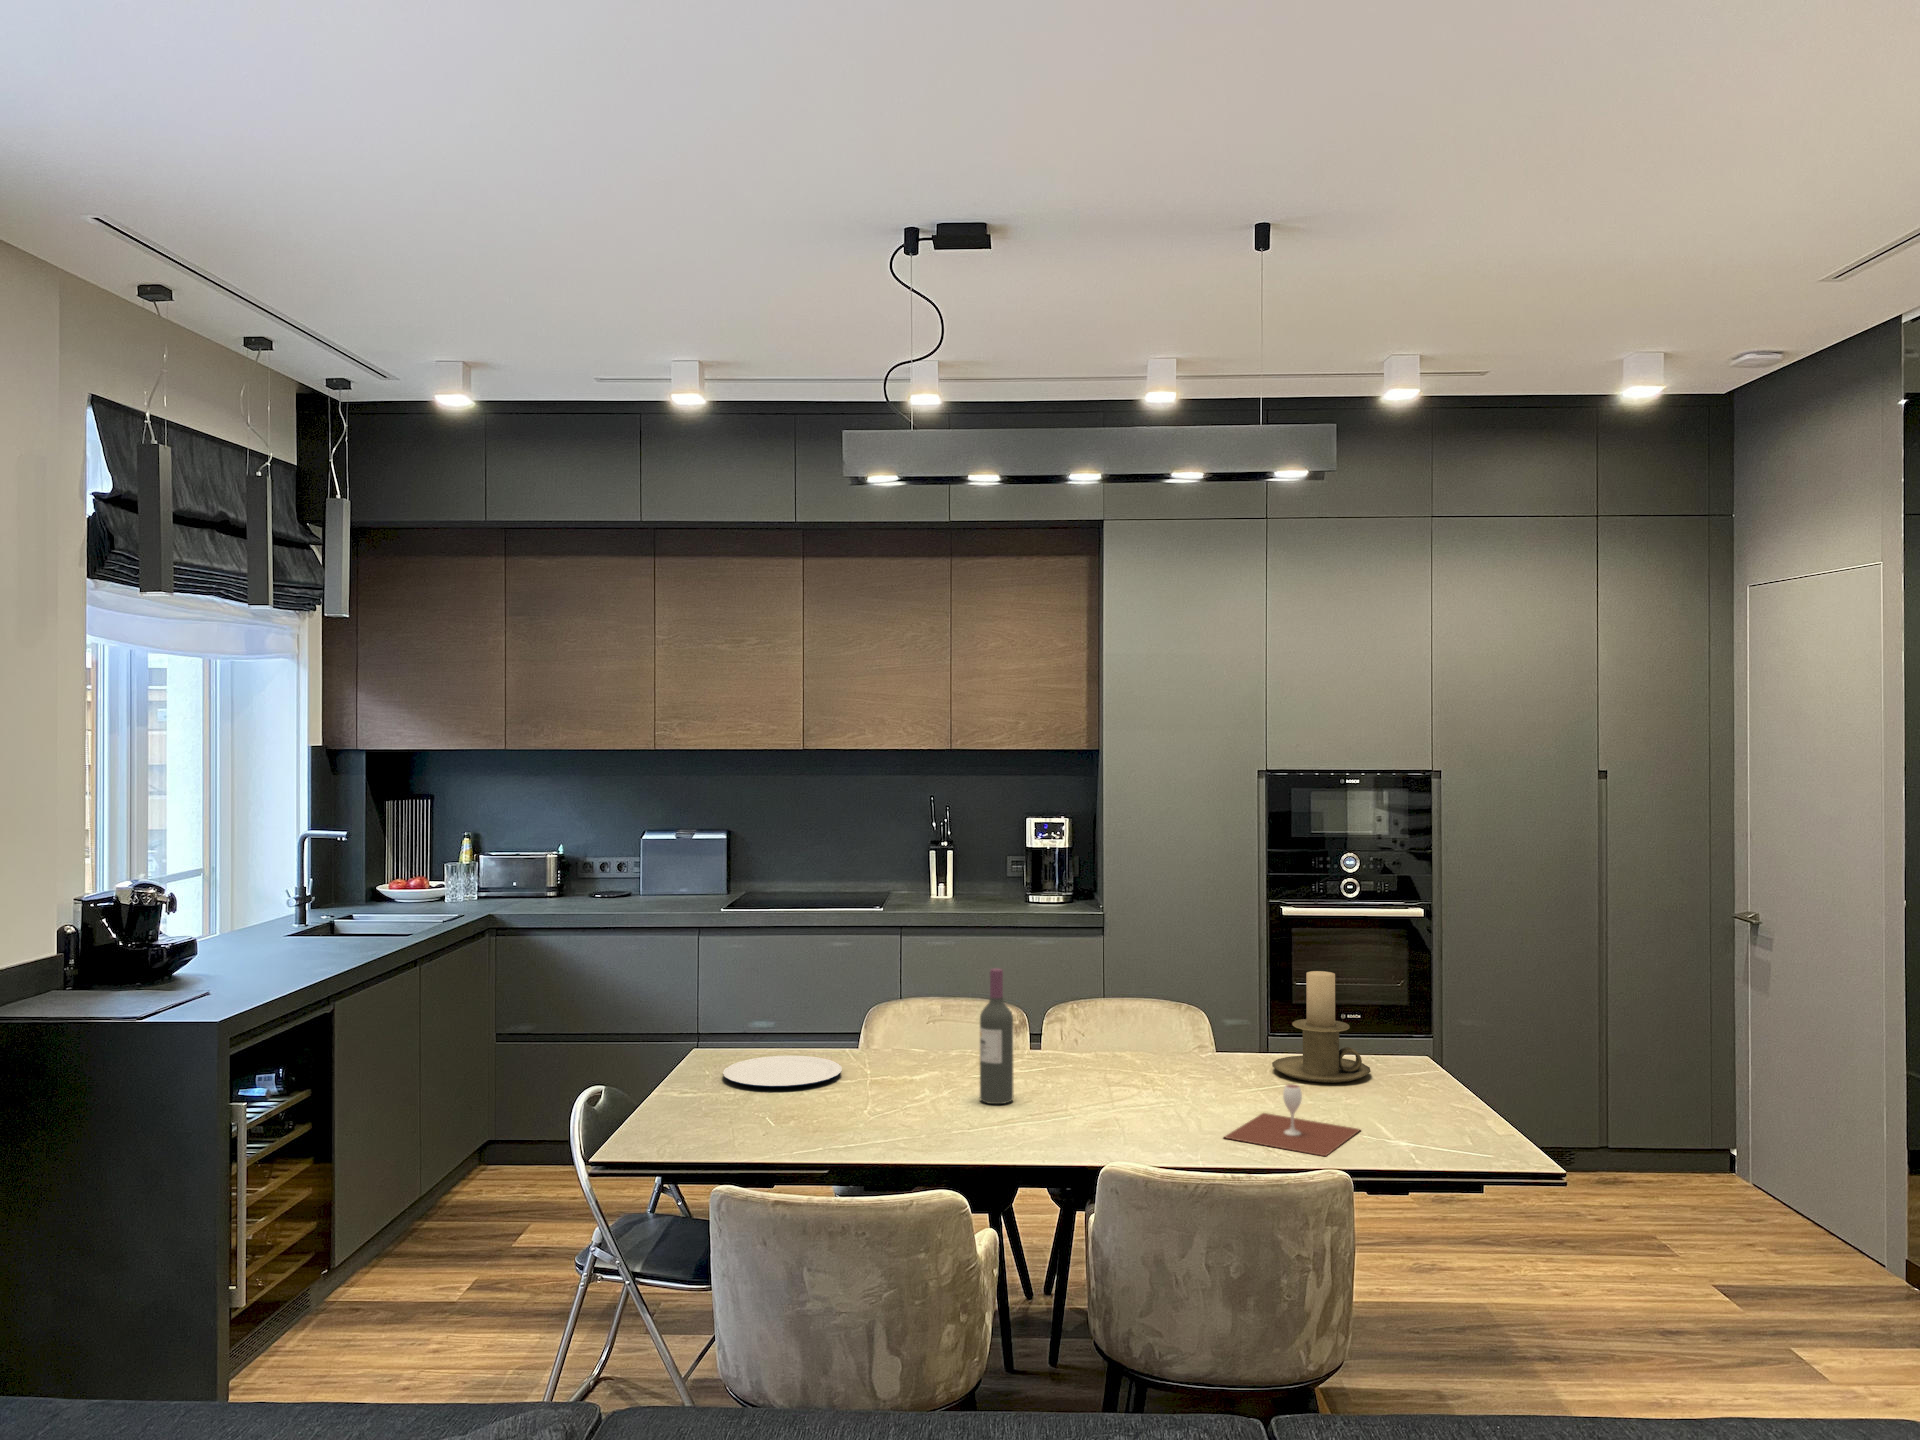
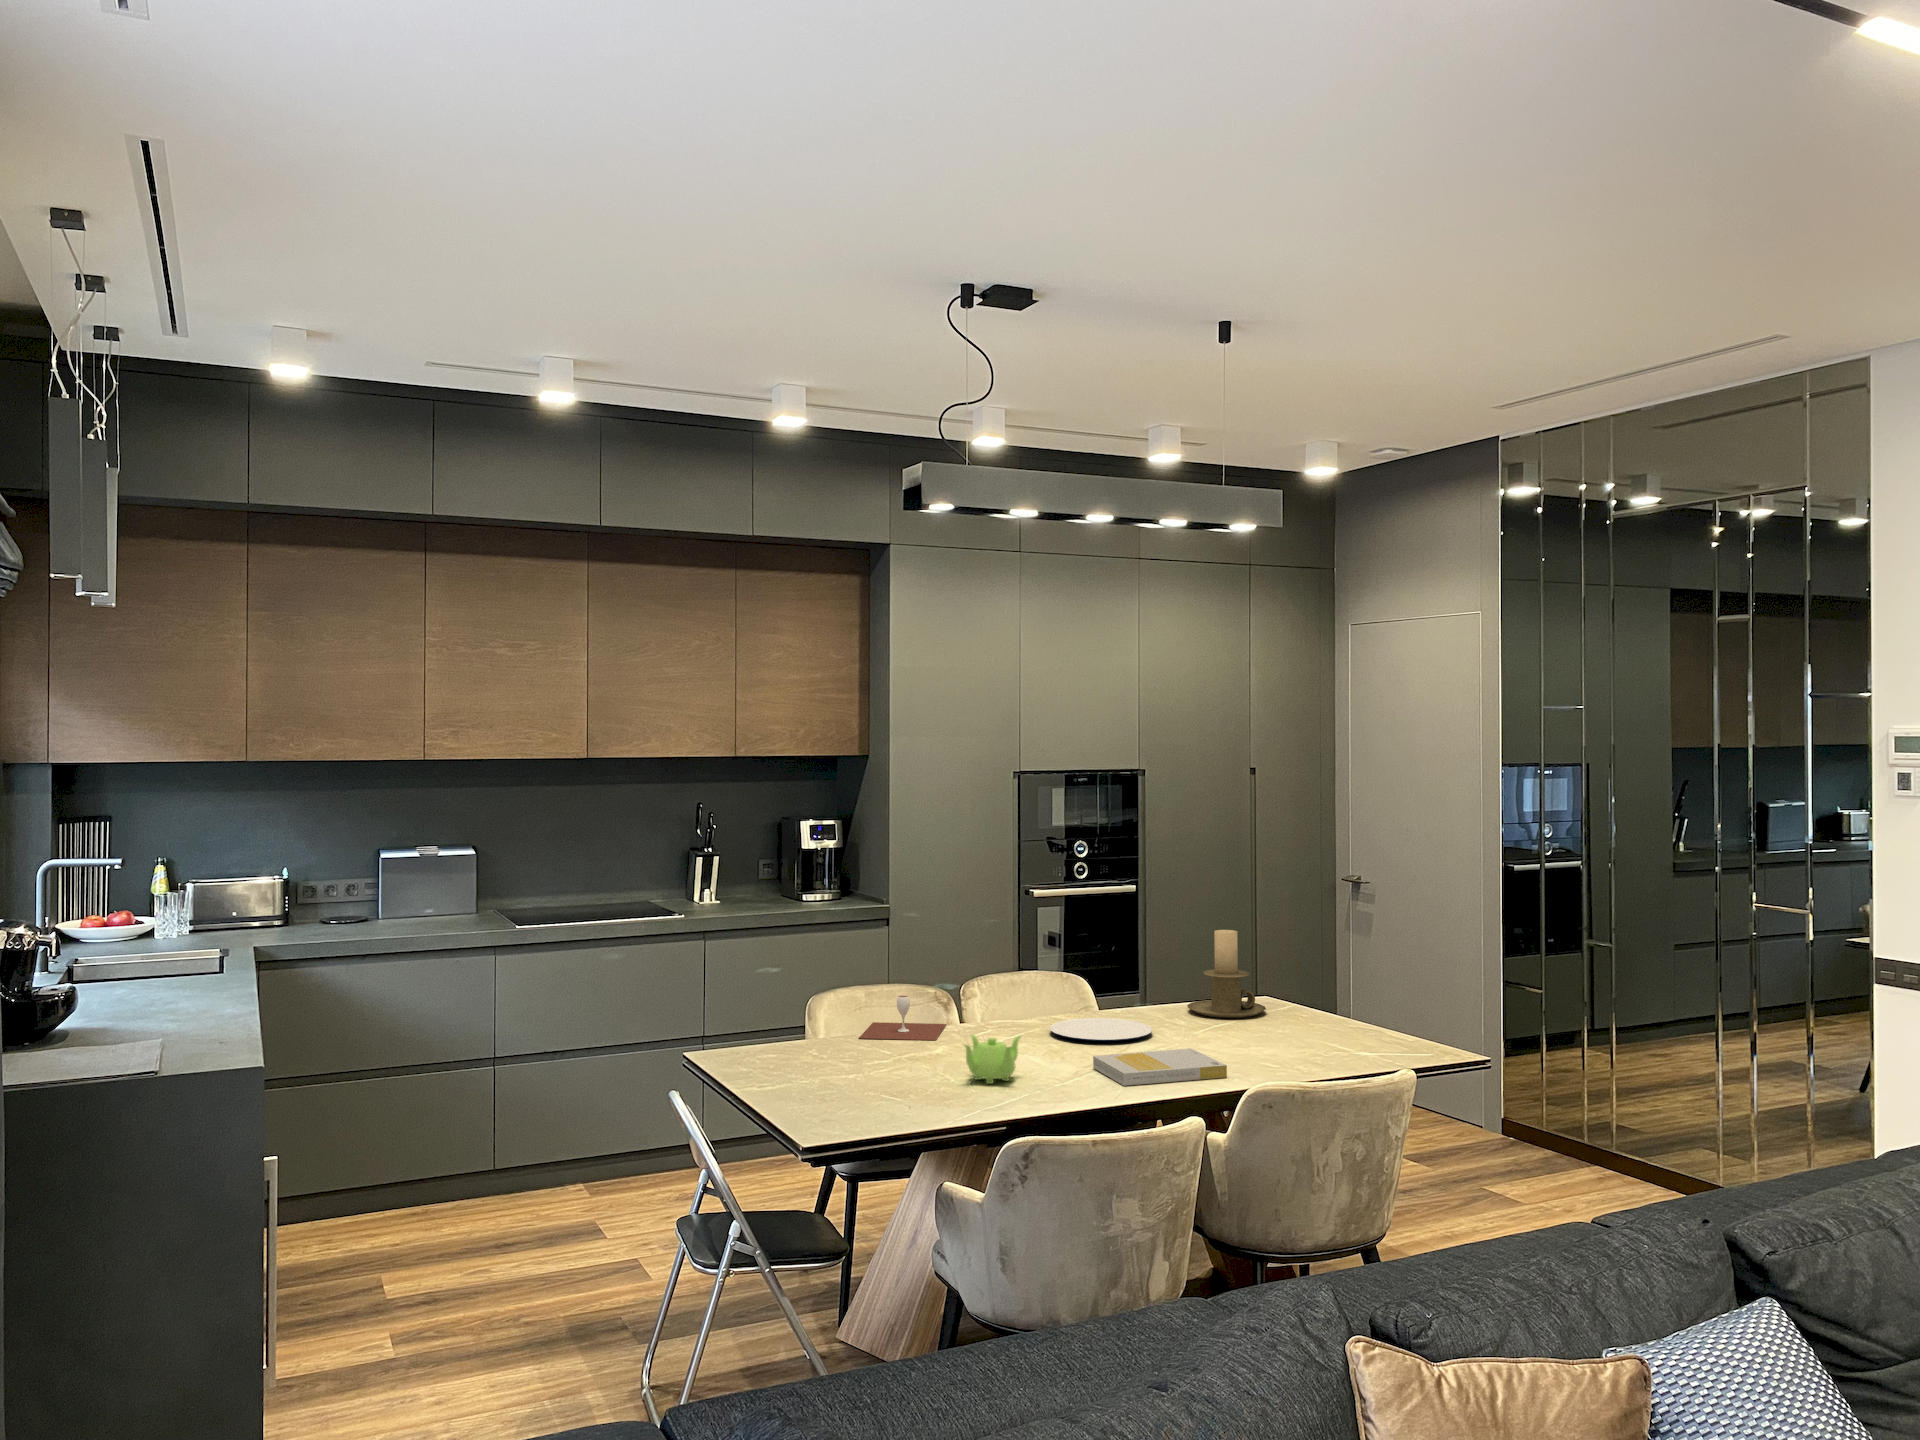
wine bottle: present [980,969,1013,1104] -> none [1025,942,1055,1059]
plate: present [723,1056,842,1087] -> present [1050,1018,1152,1041]
teapot: none [851,1066,932,1126] -> present [964,1034,1021,1084]
wine glass: present [1224,1084,1360,1156] -> present [859,996,946,1040]
book: none [1009,1108,1150,1157] -> present [1093,1048,1227,1086]

